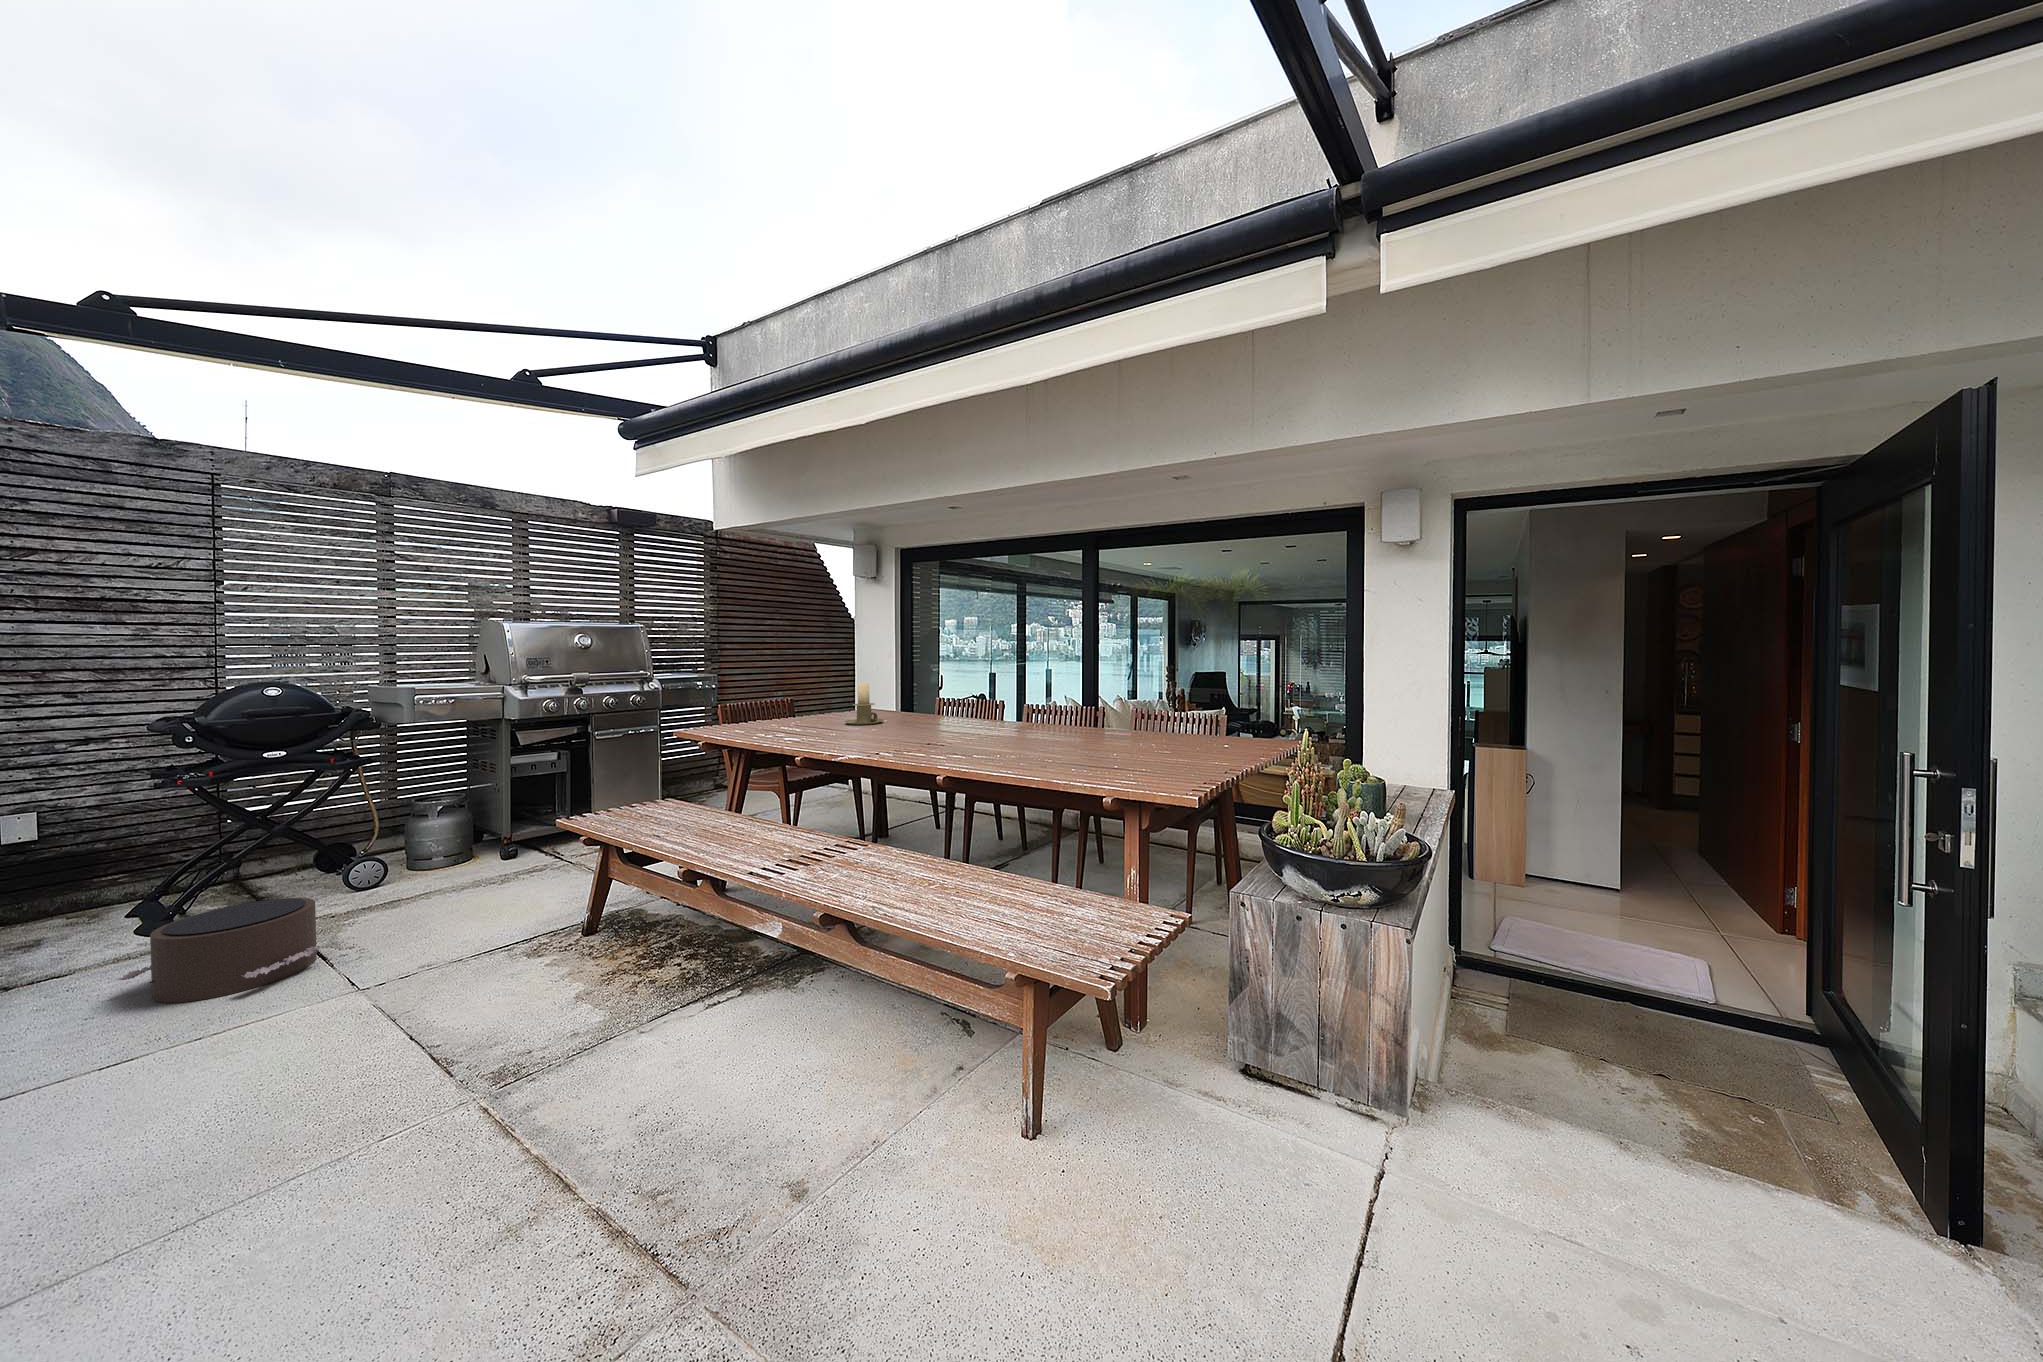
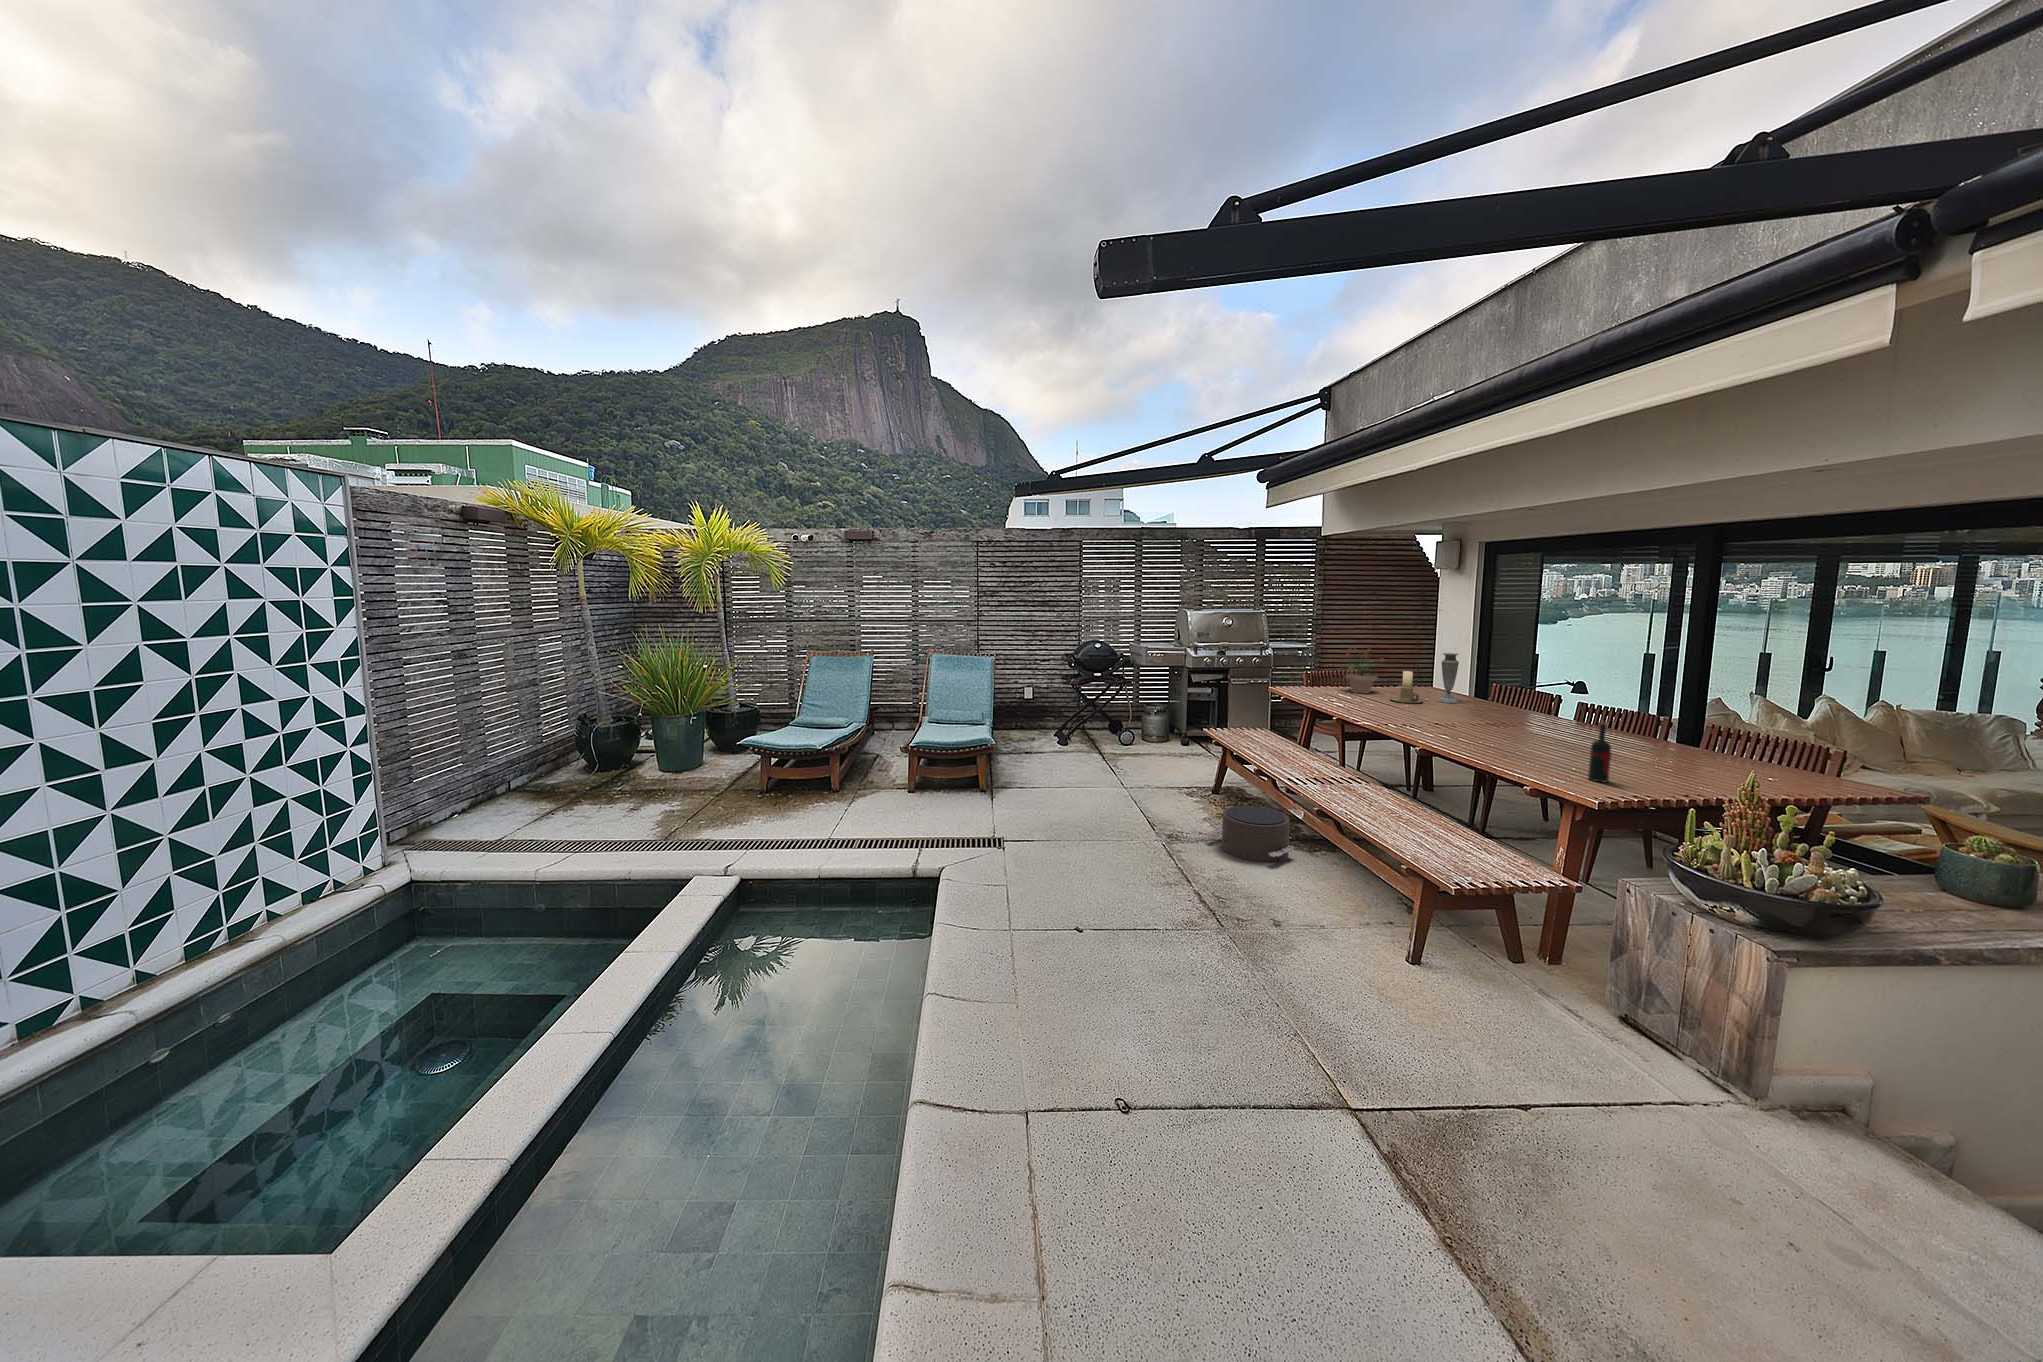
vase: none [895,659,916,719] -> present [1437,653,1459,703]
potted plant: none [767,660,828,722] -> present [1346,649,1383,694]
wine bottle: none [1159,688,1184,766] -> present [1588,721,1611,782]
pouf: present [118,898,323,1003] -> present [1208,806,1295,862]

